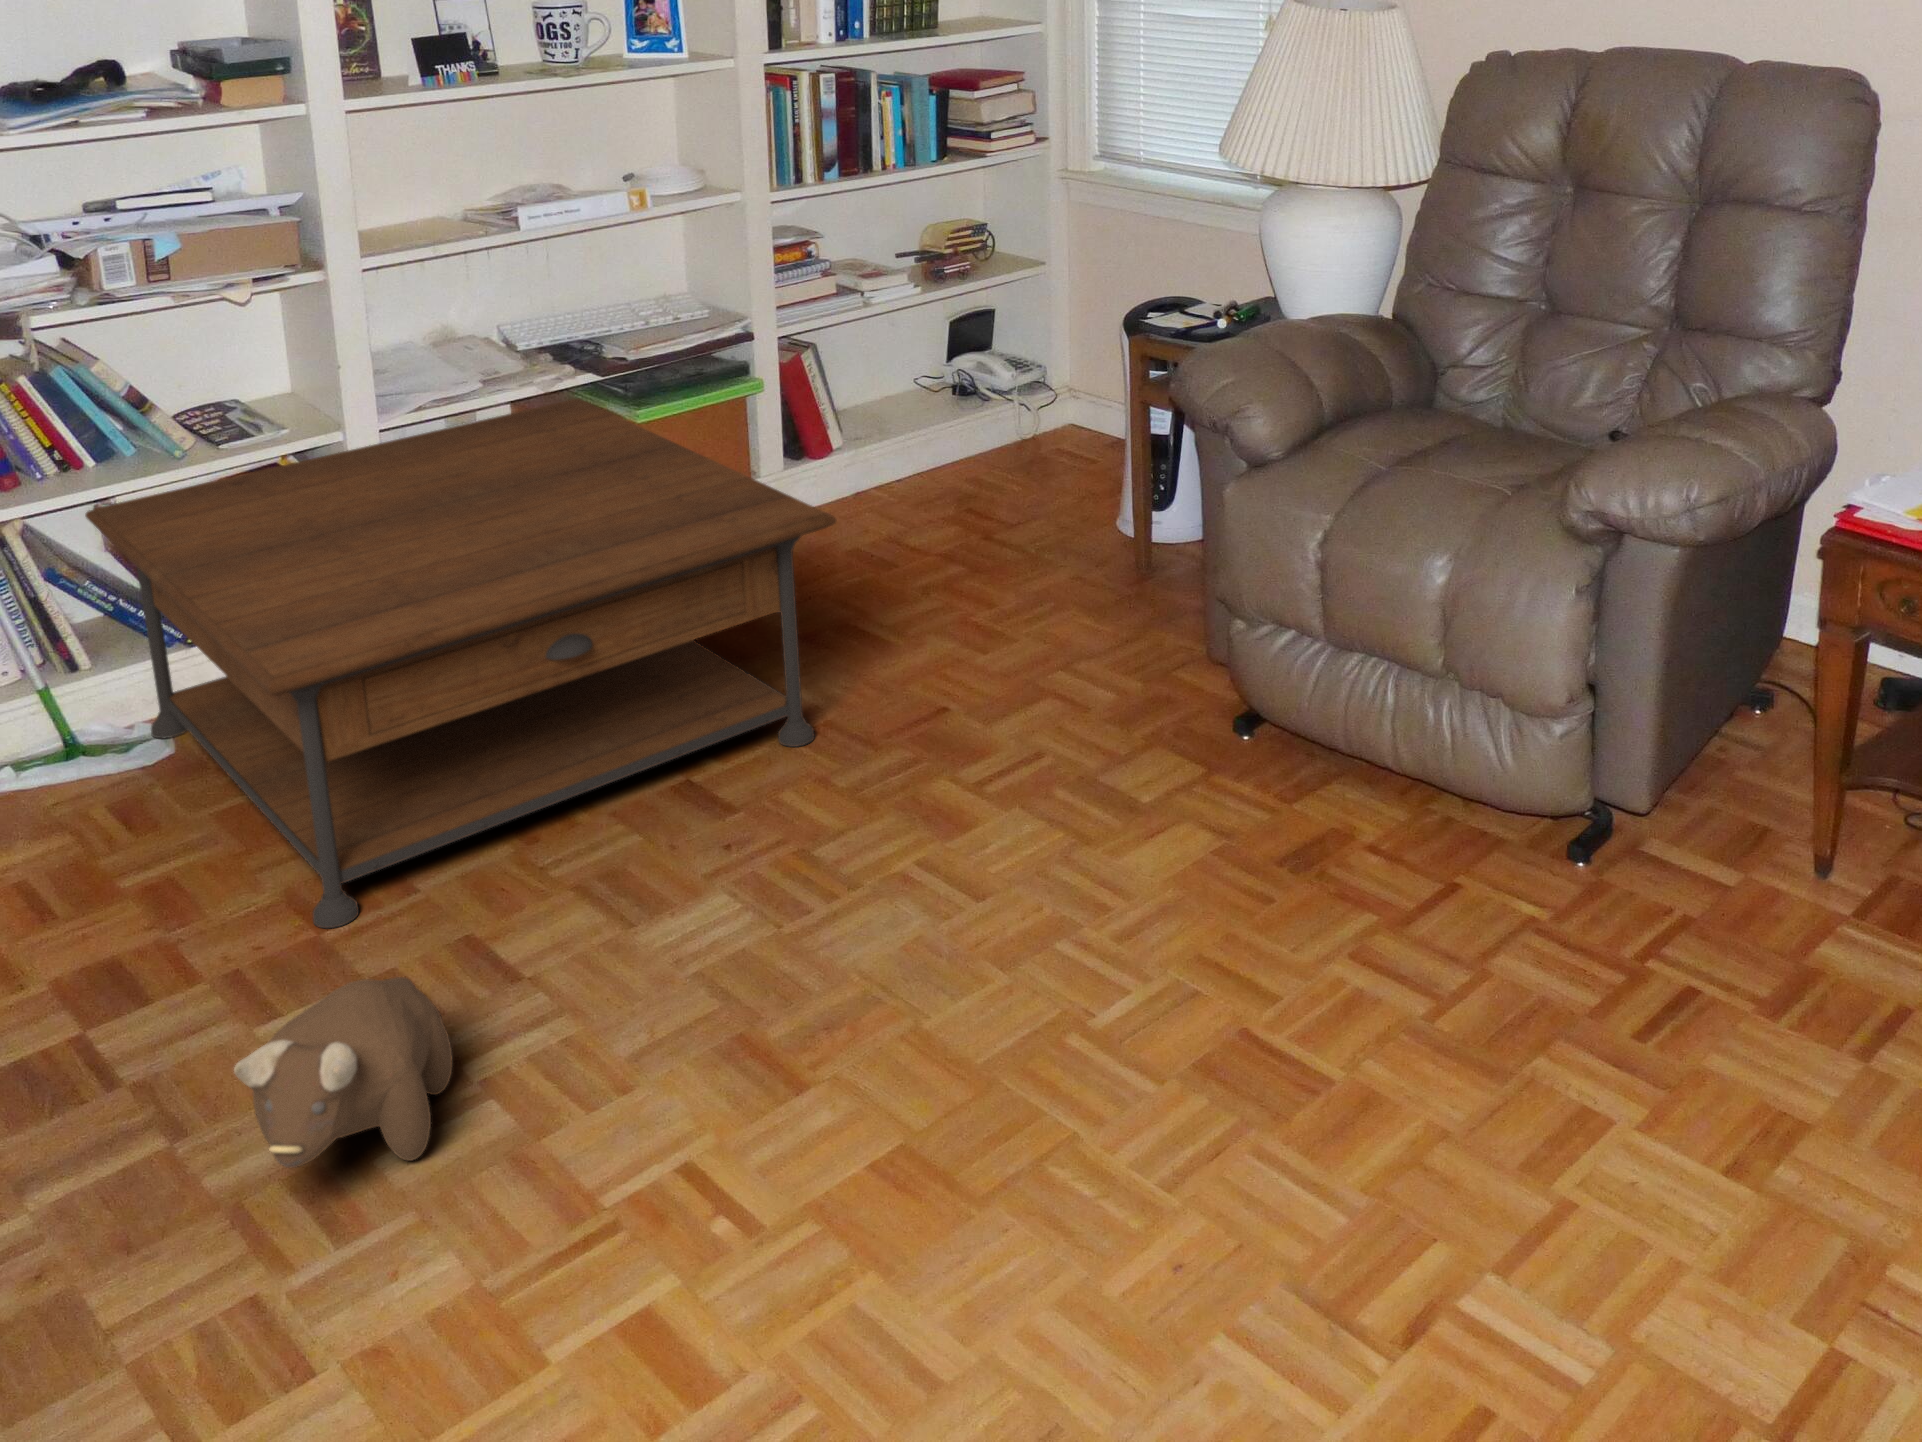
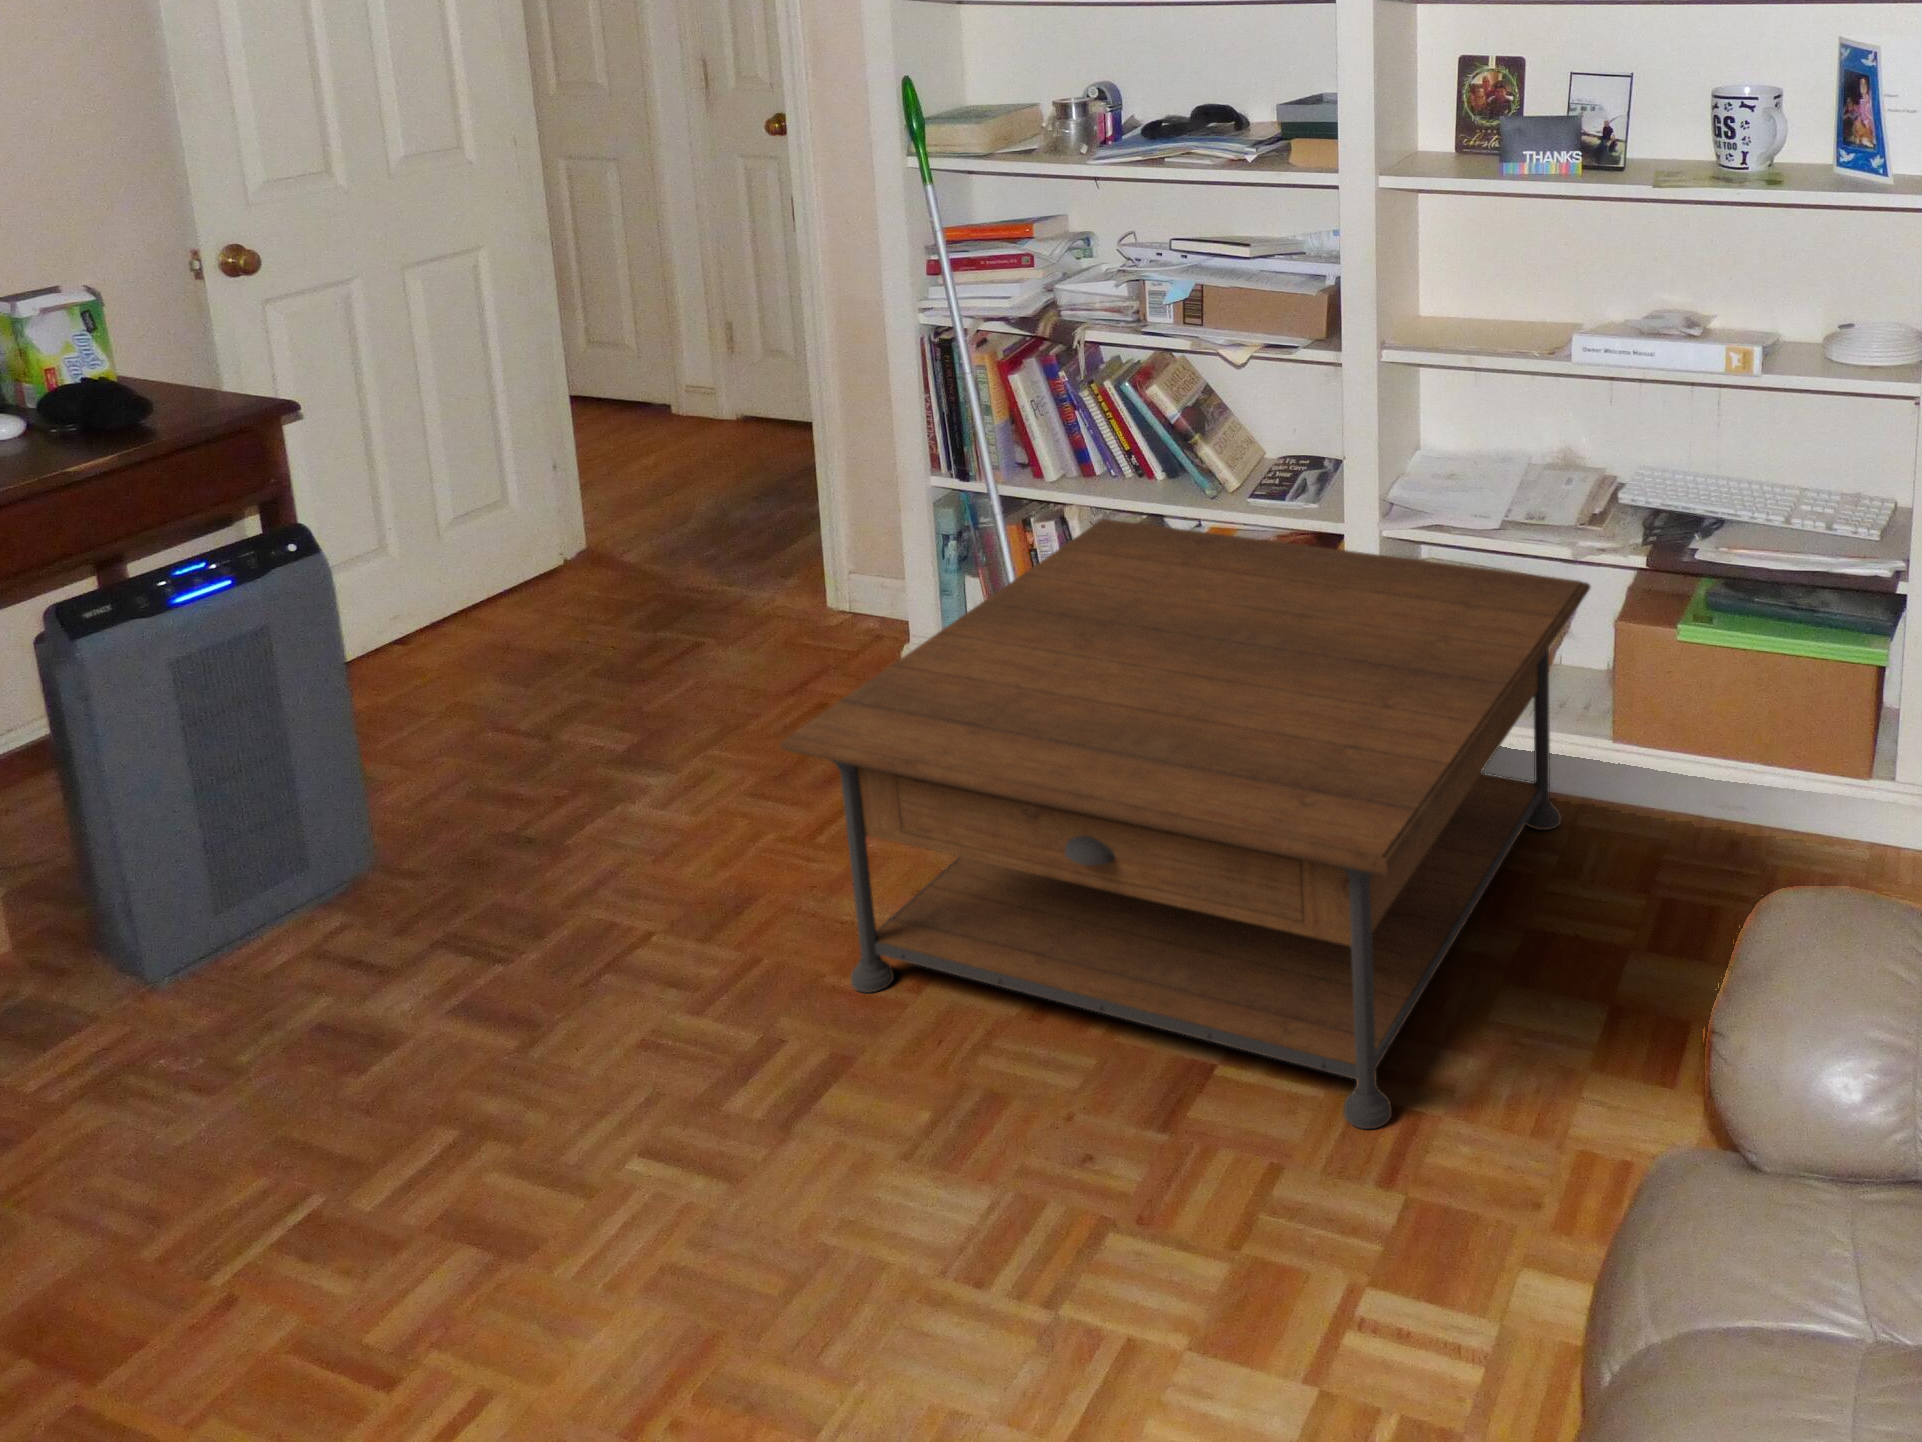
plush toy: present [234,977,453,1168] -> none [378,1030,648,1220]

